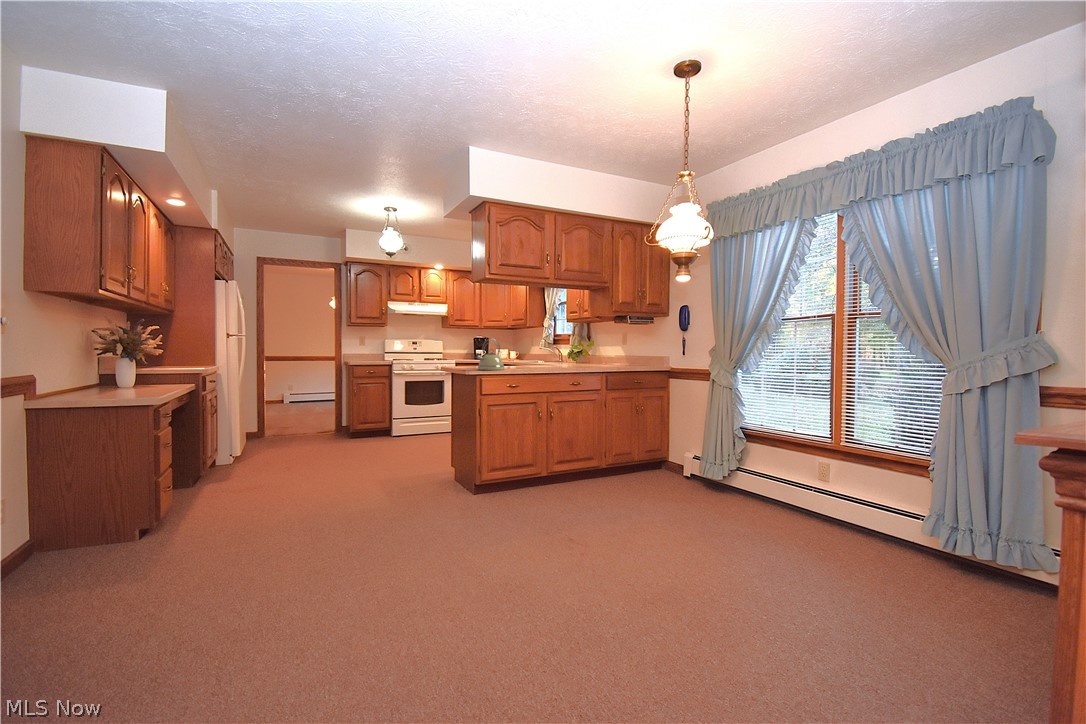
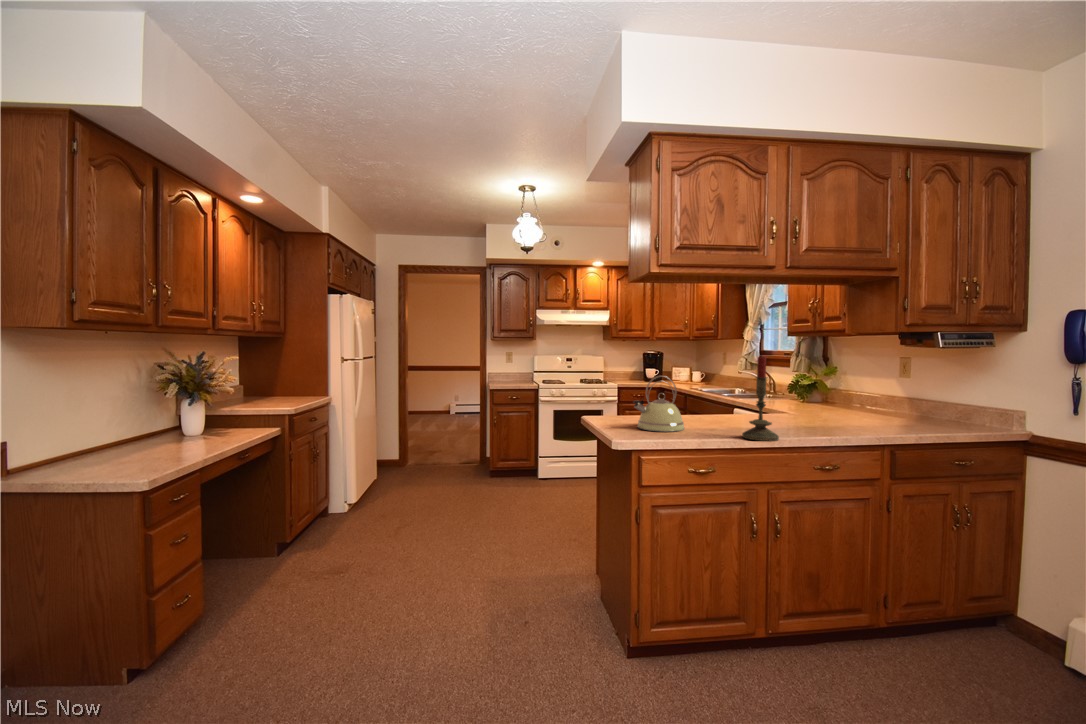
candle: none [535,325,552,370] -> present [742,356,779,441]

